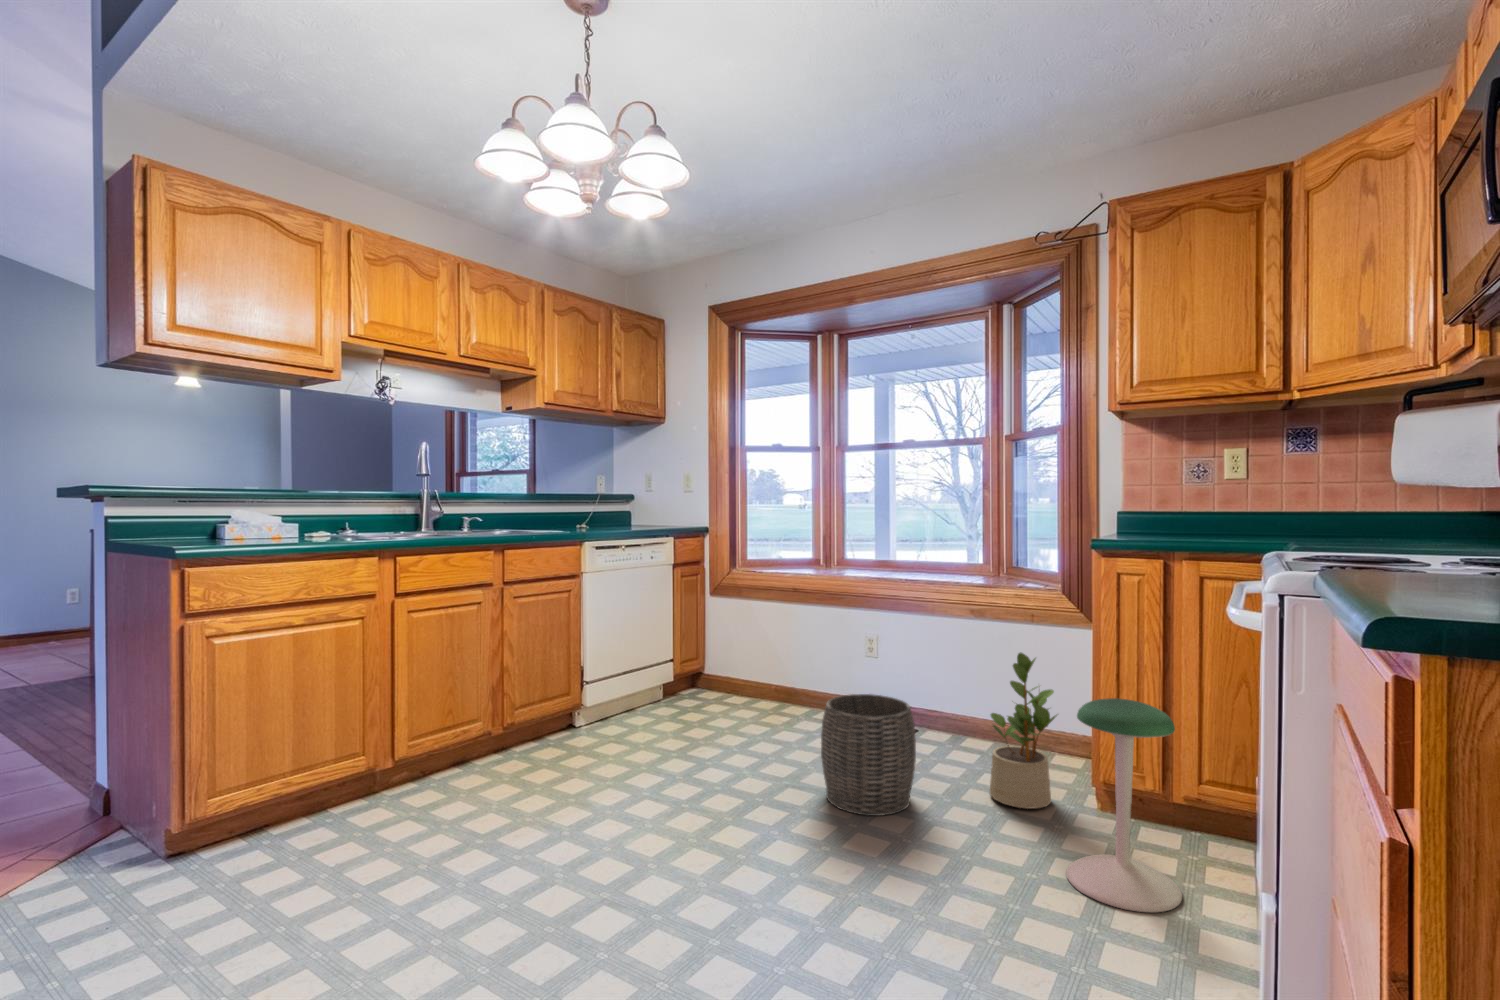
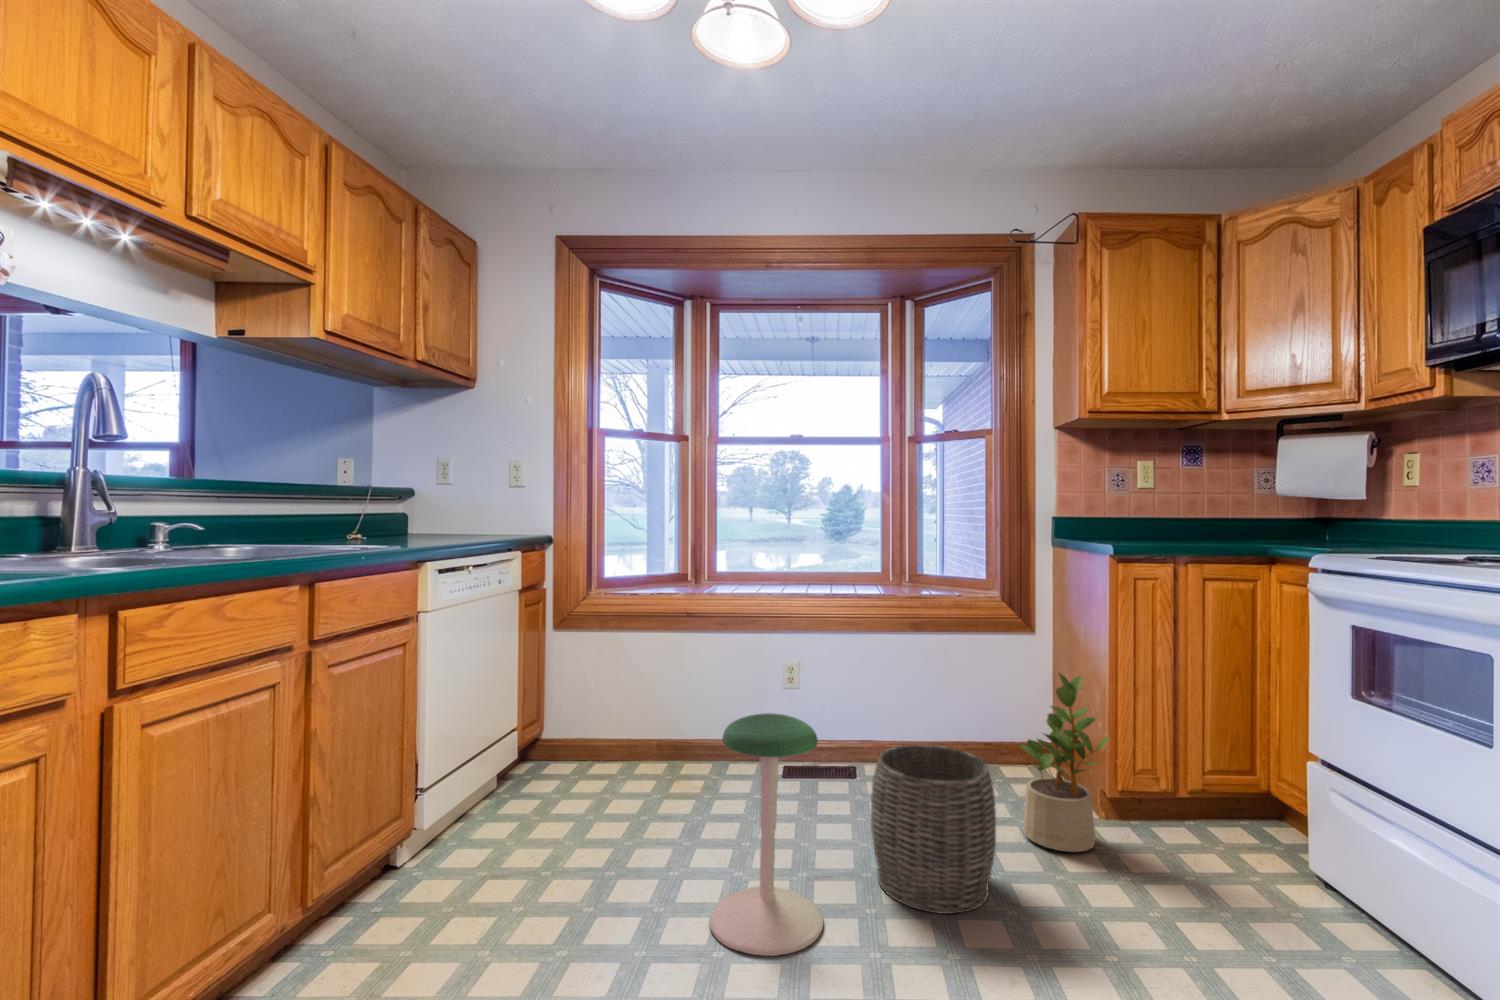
stool: present [1066,698,1182,912] -> present [710,713,823,956]

